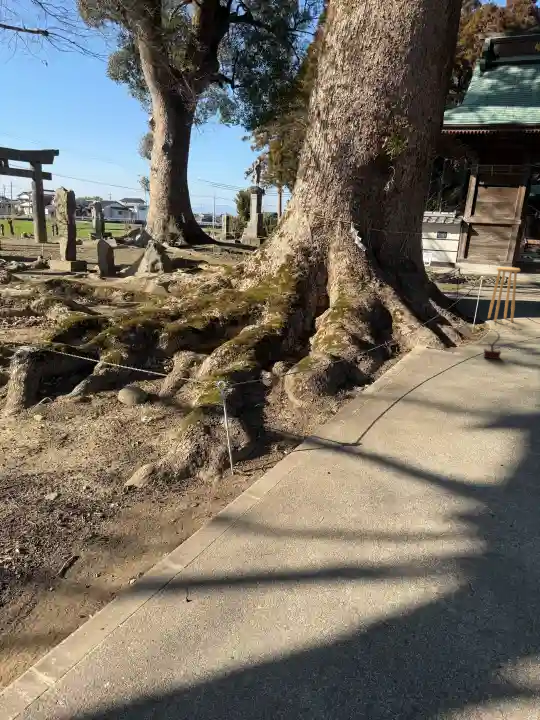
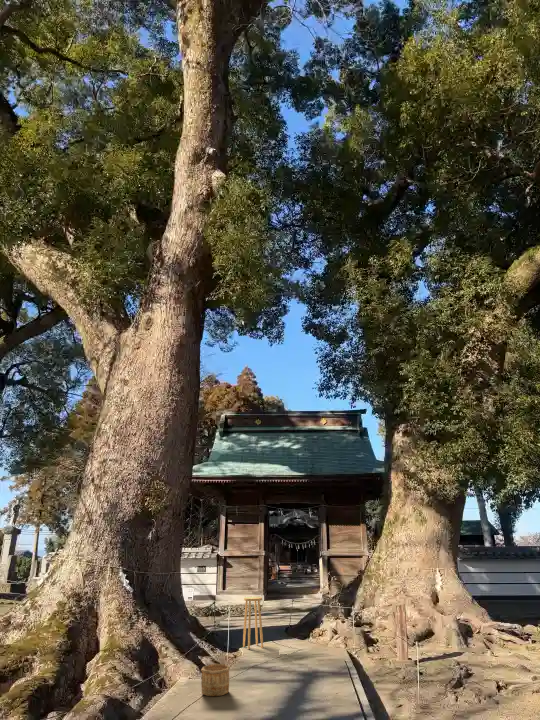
potted plant: present [481,318,515,359] -> none [232,641,265,682]
wooden bucket: none [440,336,477,370] -> present [201,664,230,696]

